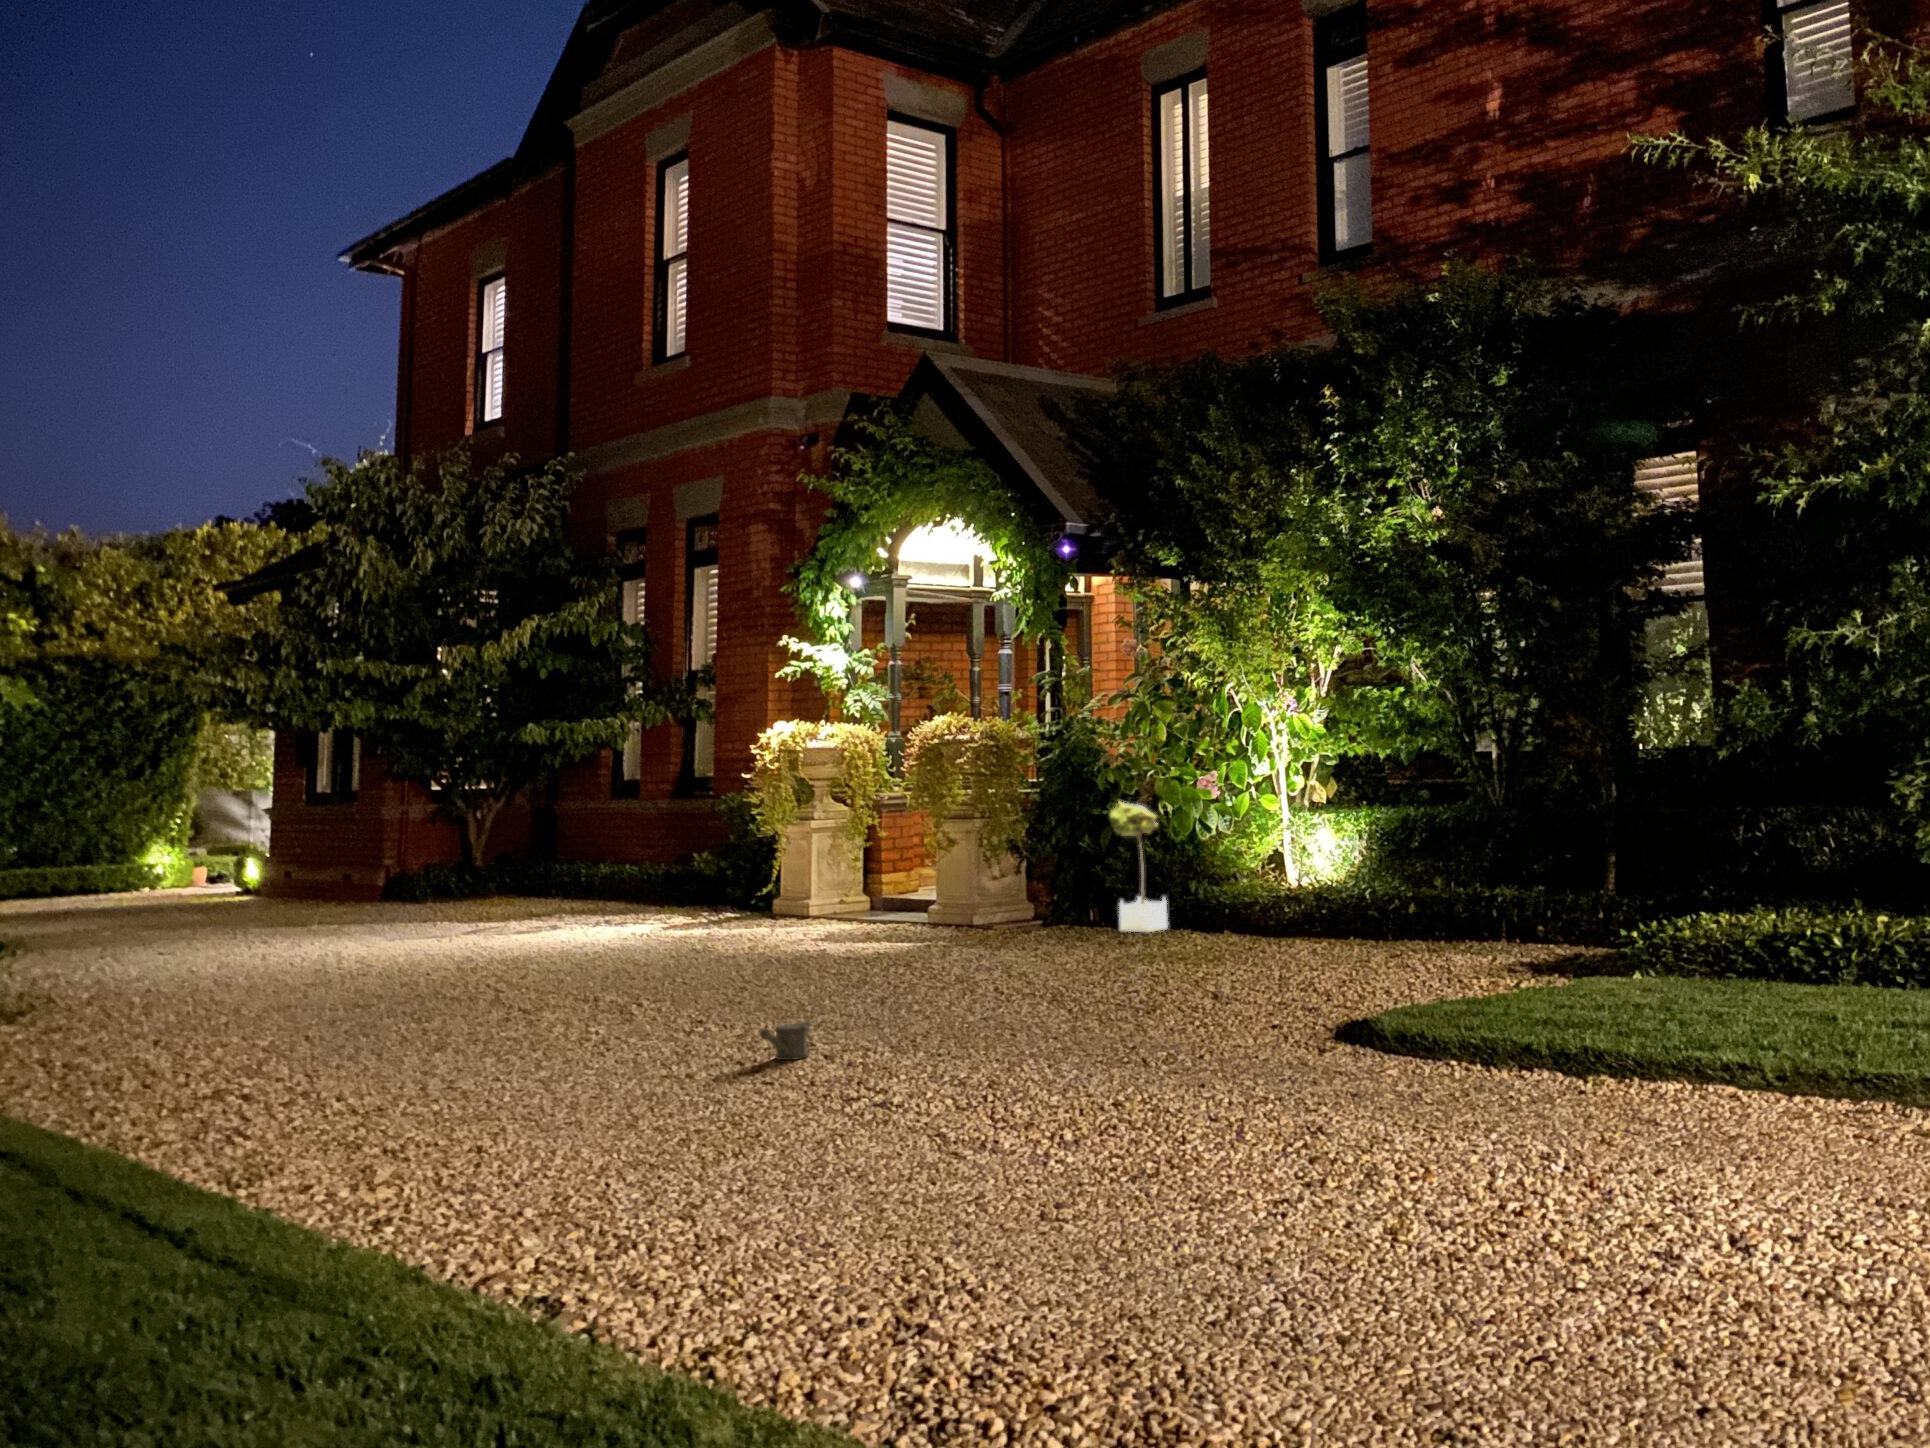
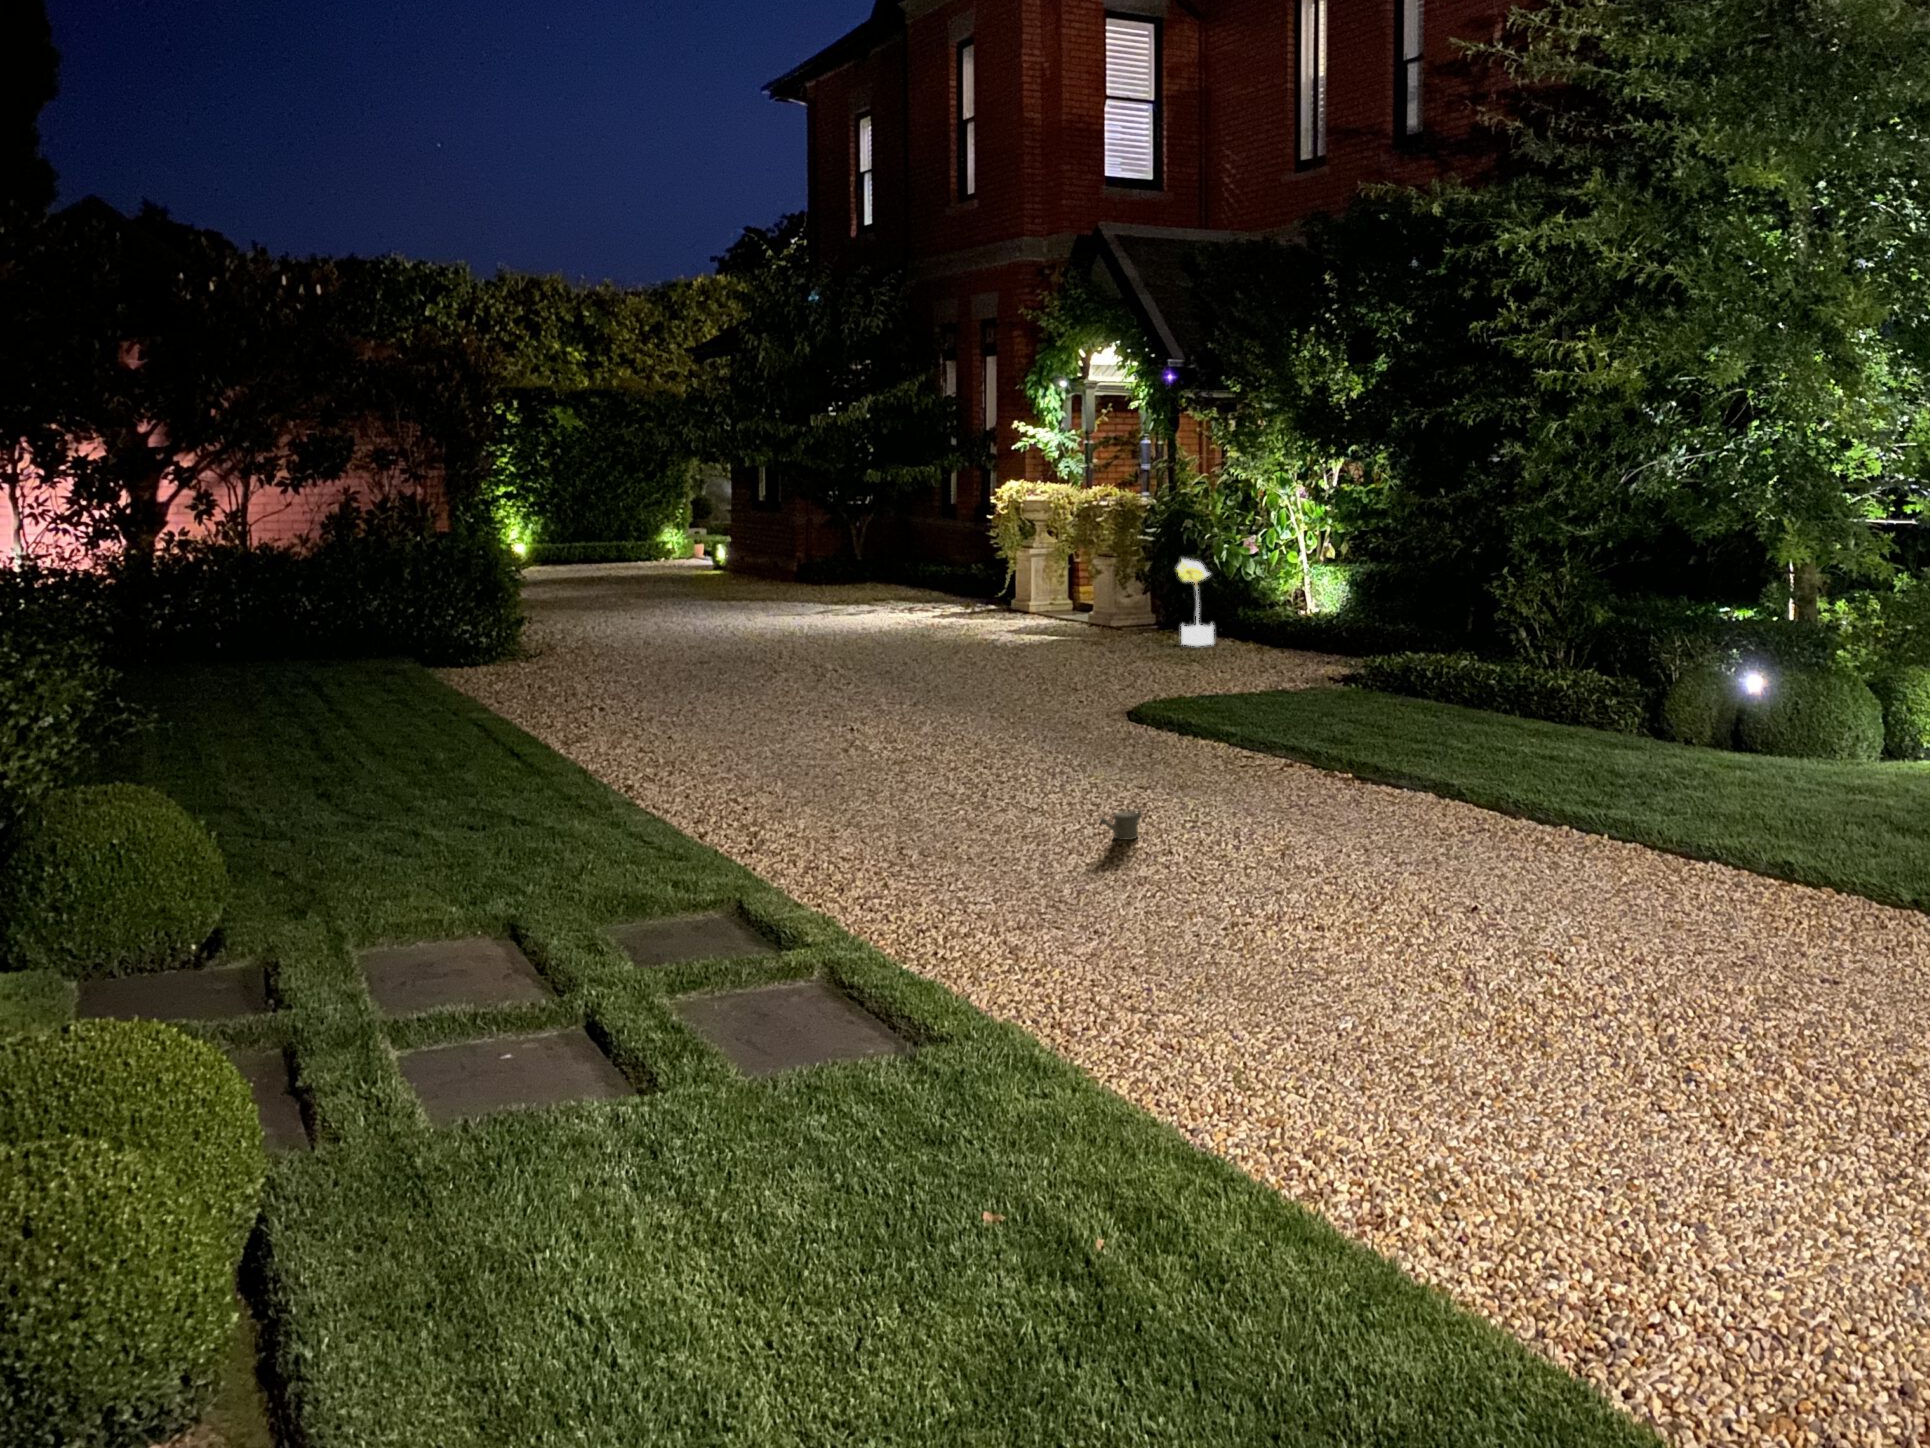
watering can: present [760,1021,810,1060] -> present [1100,810,1141,840]

